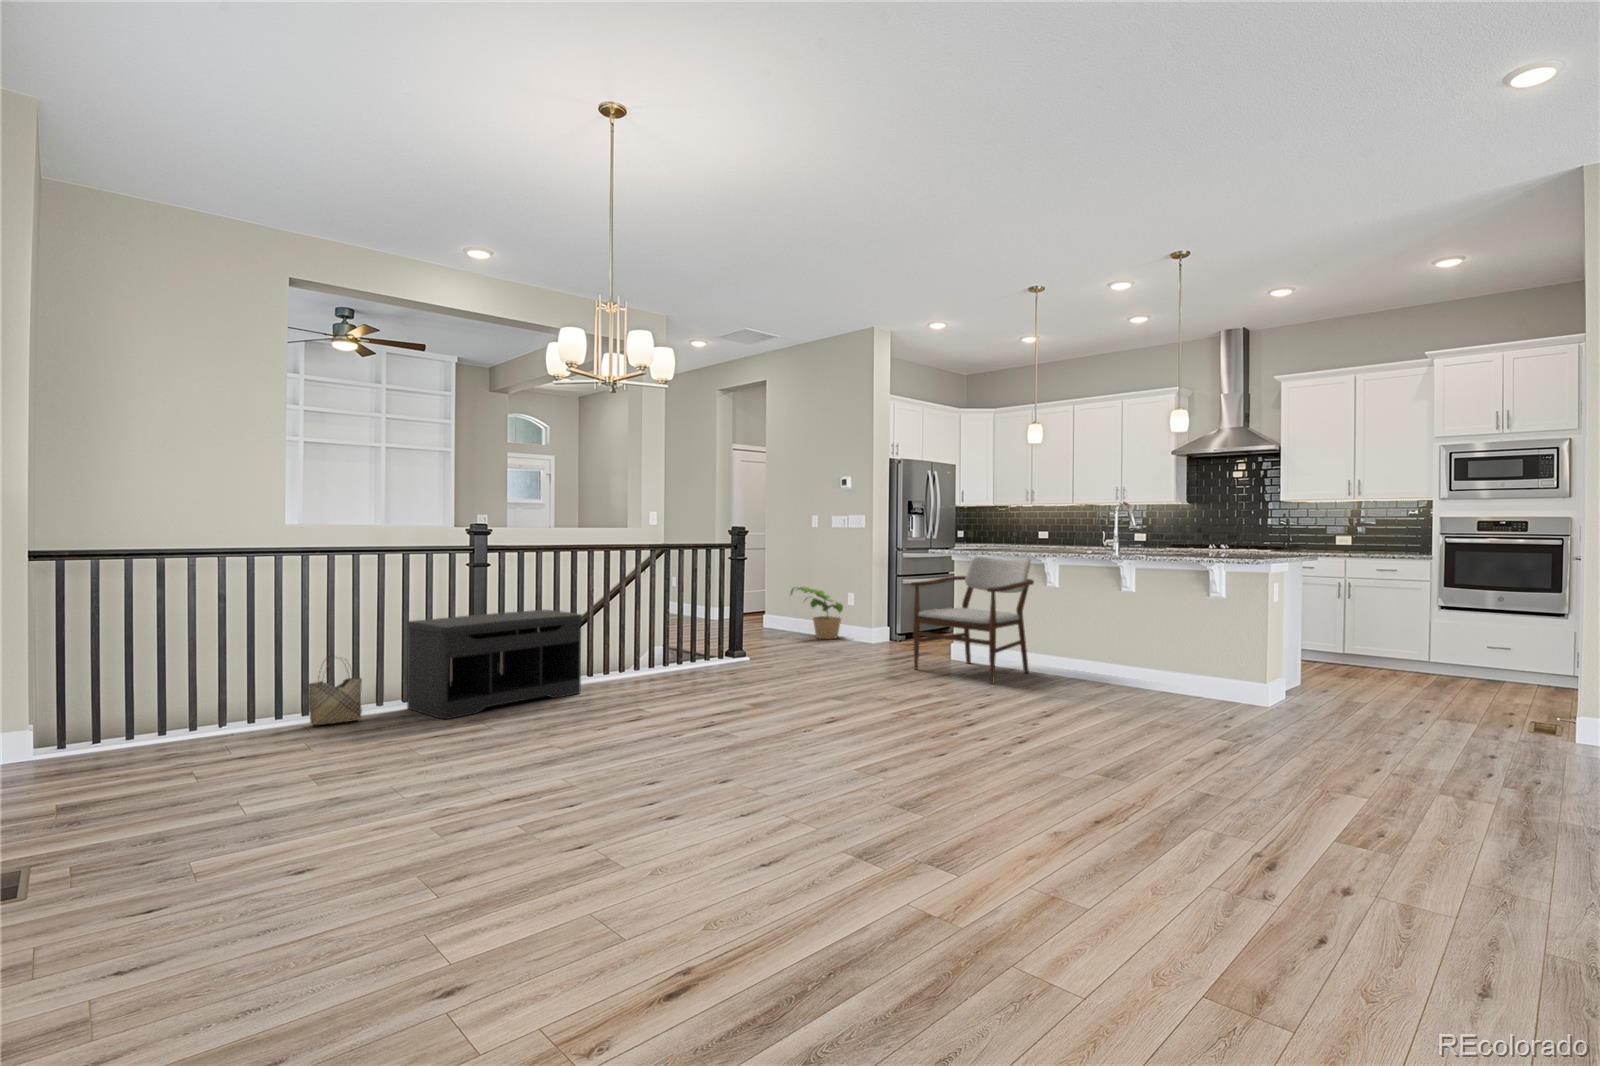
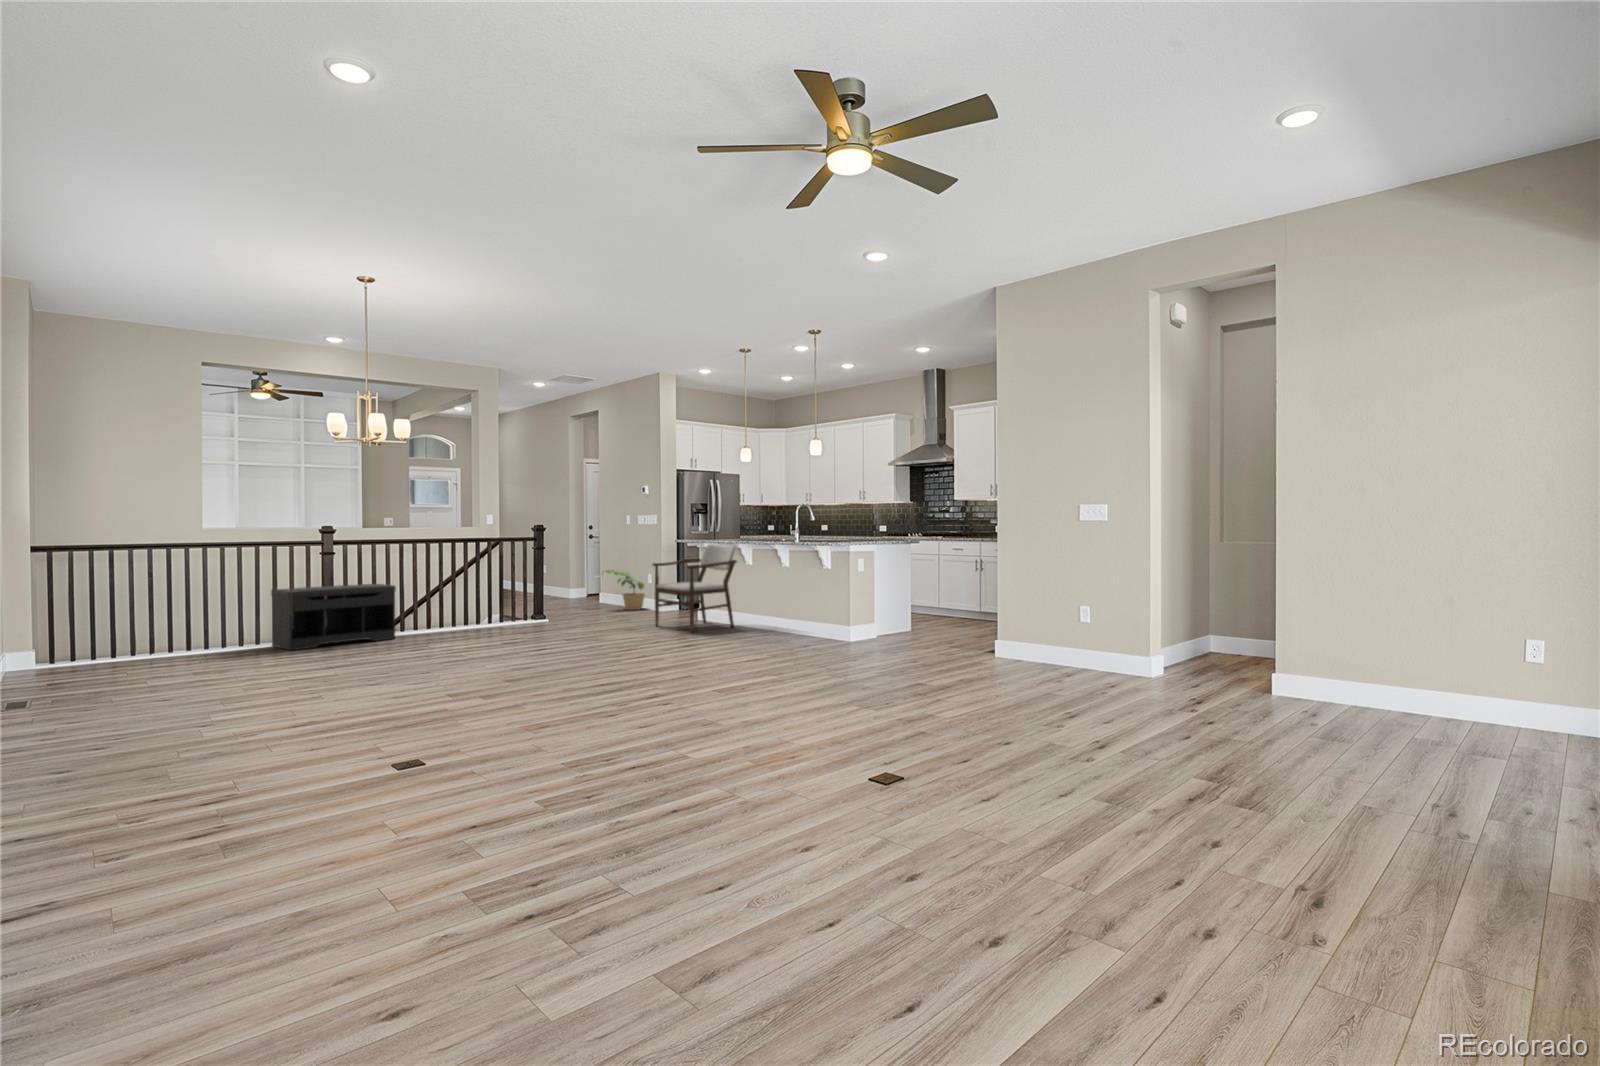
woven basket: present [308,656,362,725] -> none [201,610,238,653]

